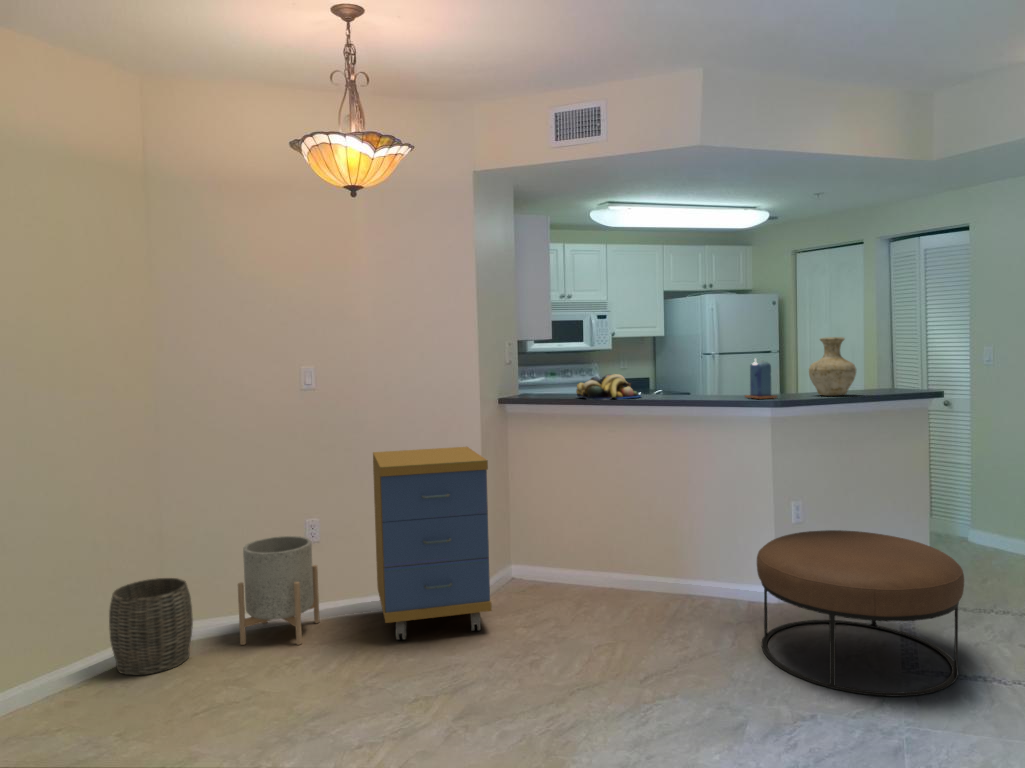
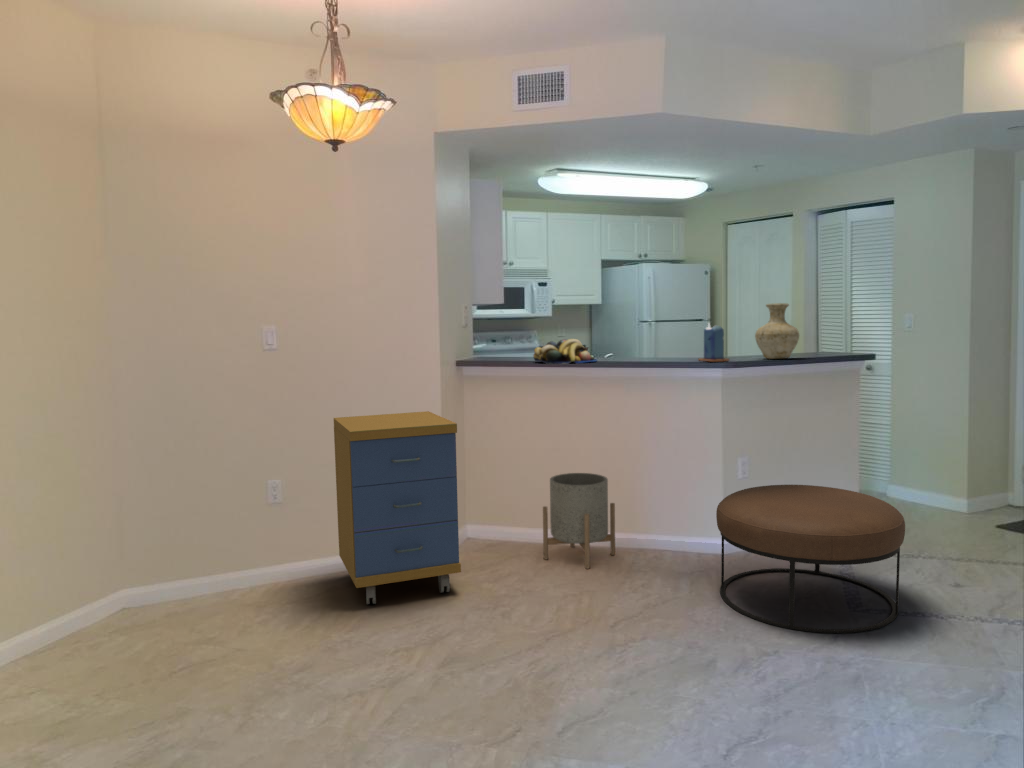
planter: present [238,536,319,645] -> present [543,473,615,569]
woven basket: present [109,578,193,675] -> none [64,551,153,652]

